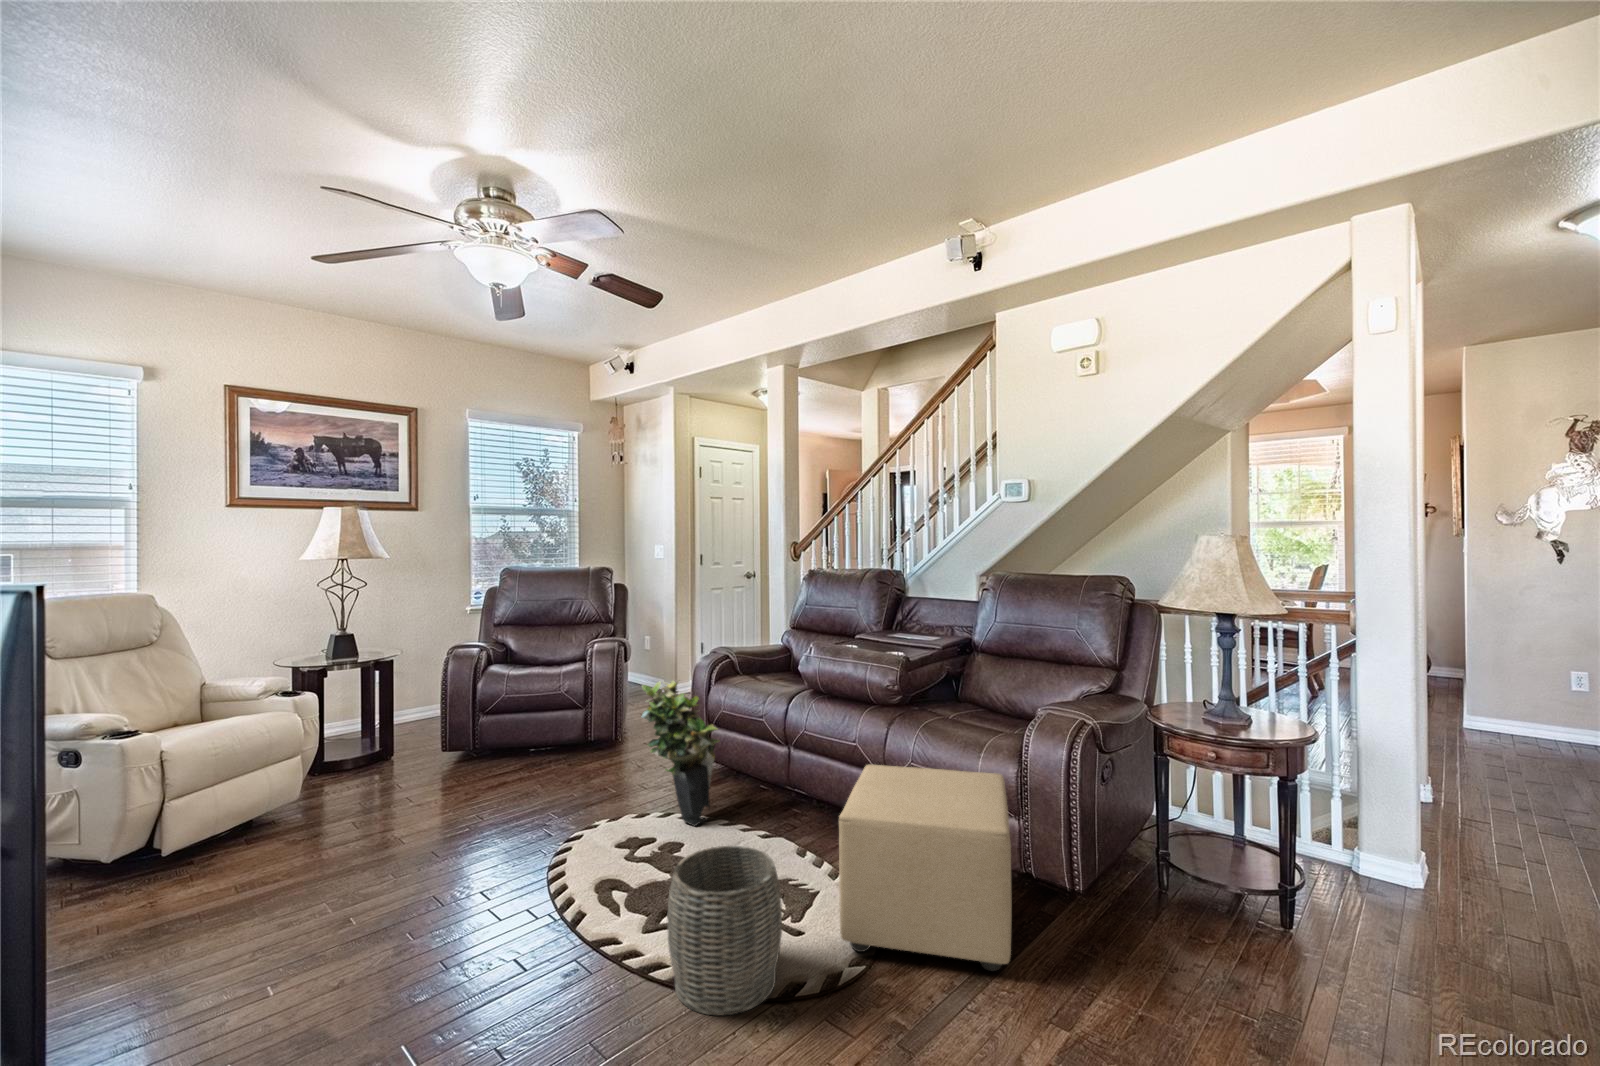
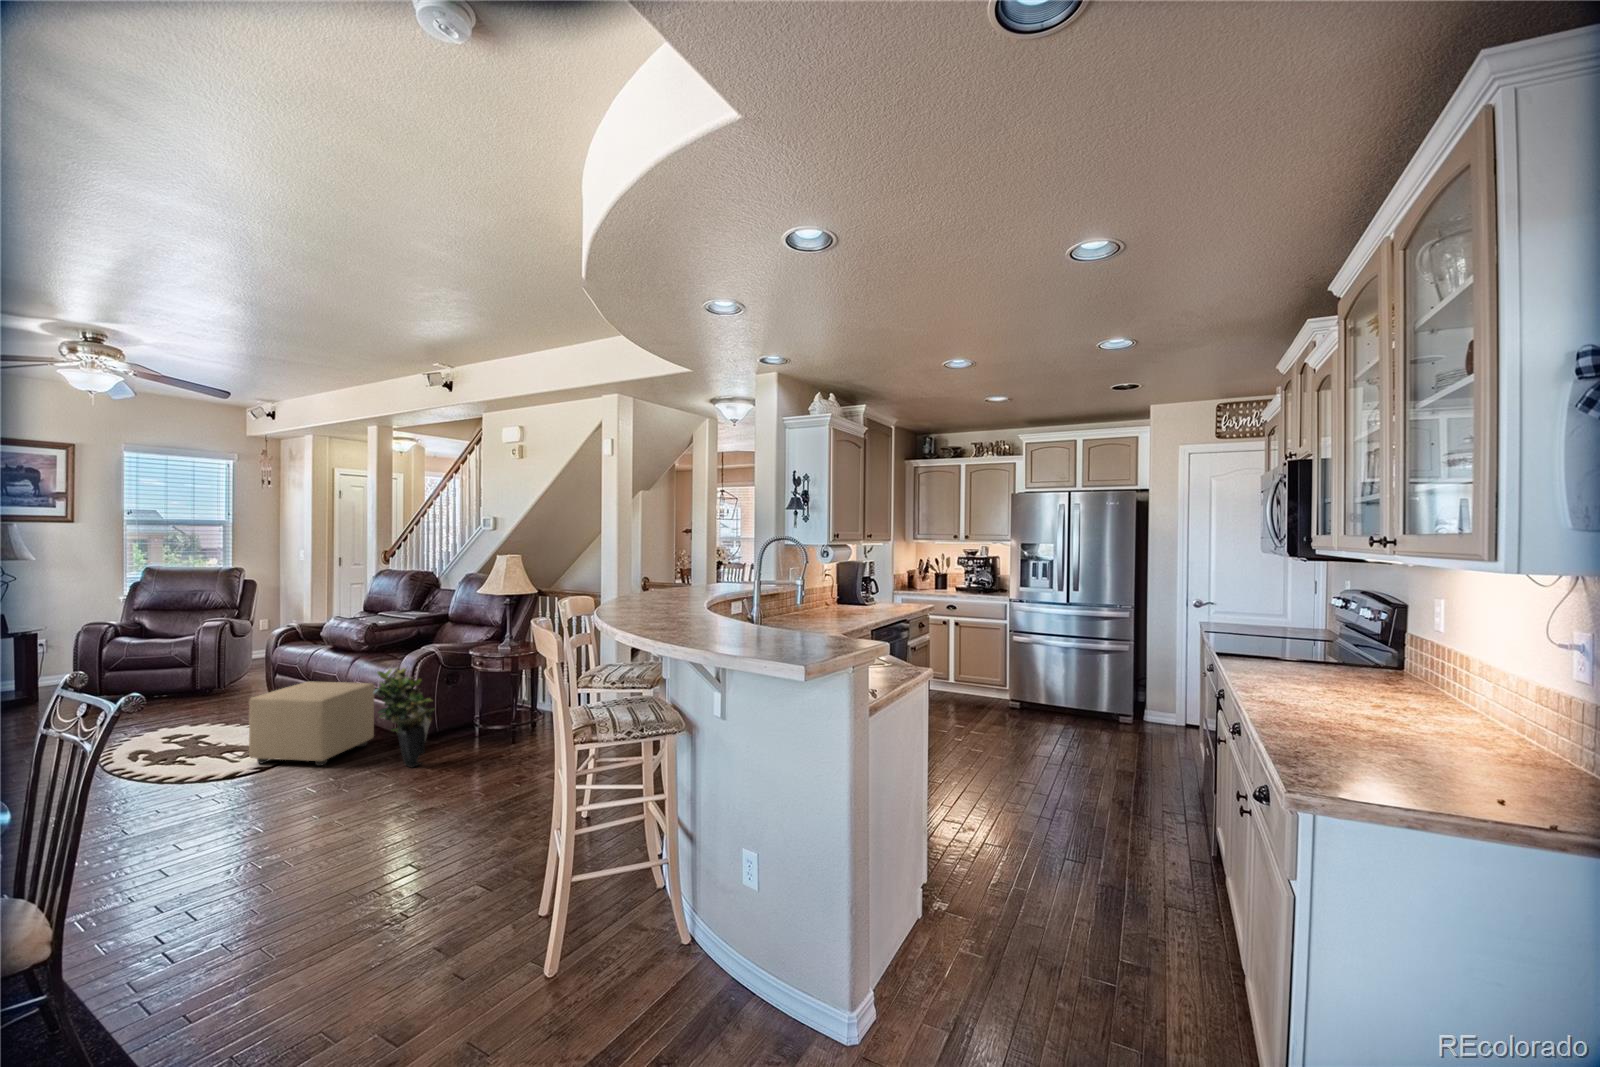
potted plant: present [641,681,719,826] -> present [373,668,434,767]
woven basket: present [667,846,782,1015] -> none [140,715,210,782]

